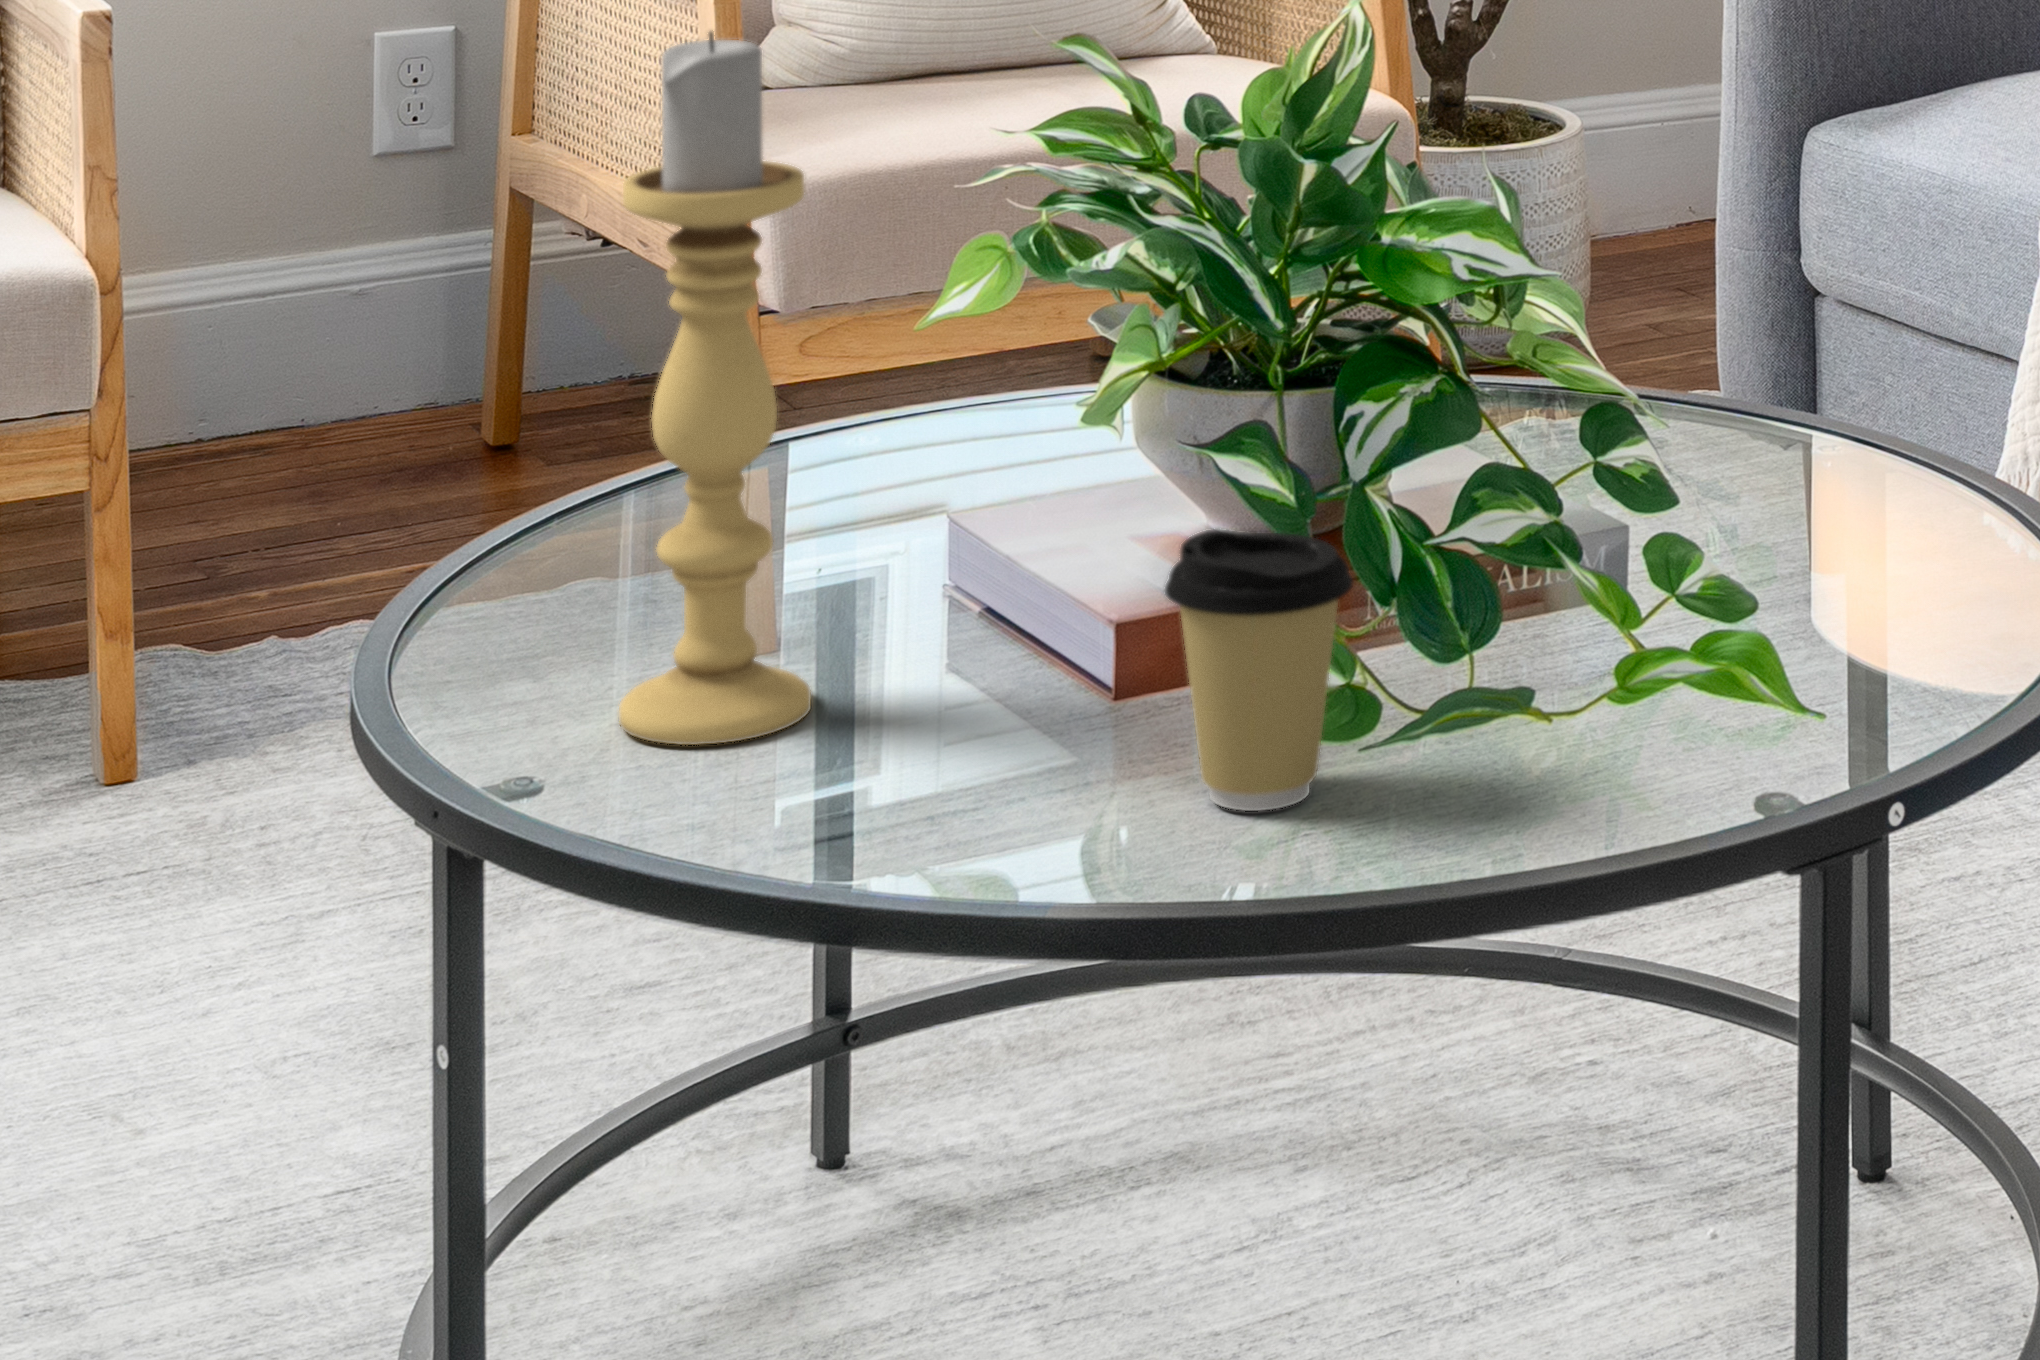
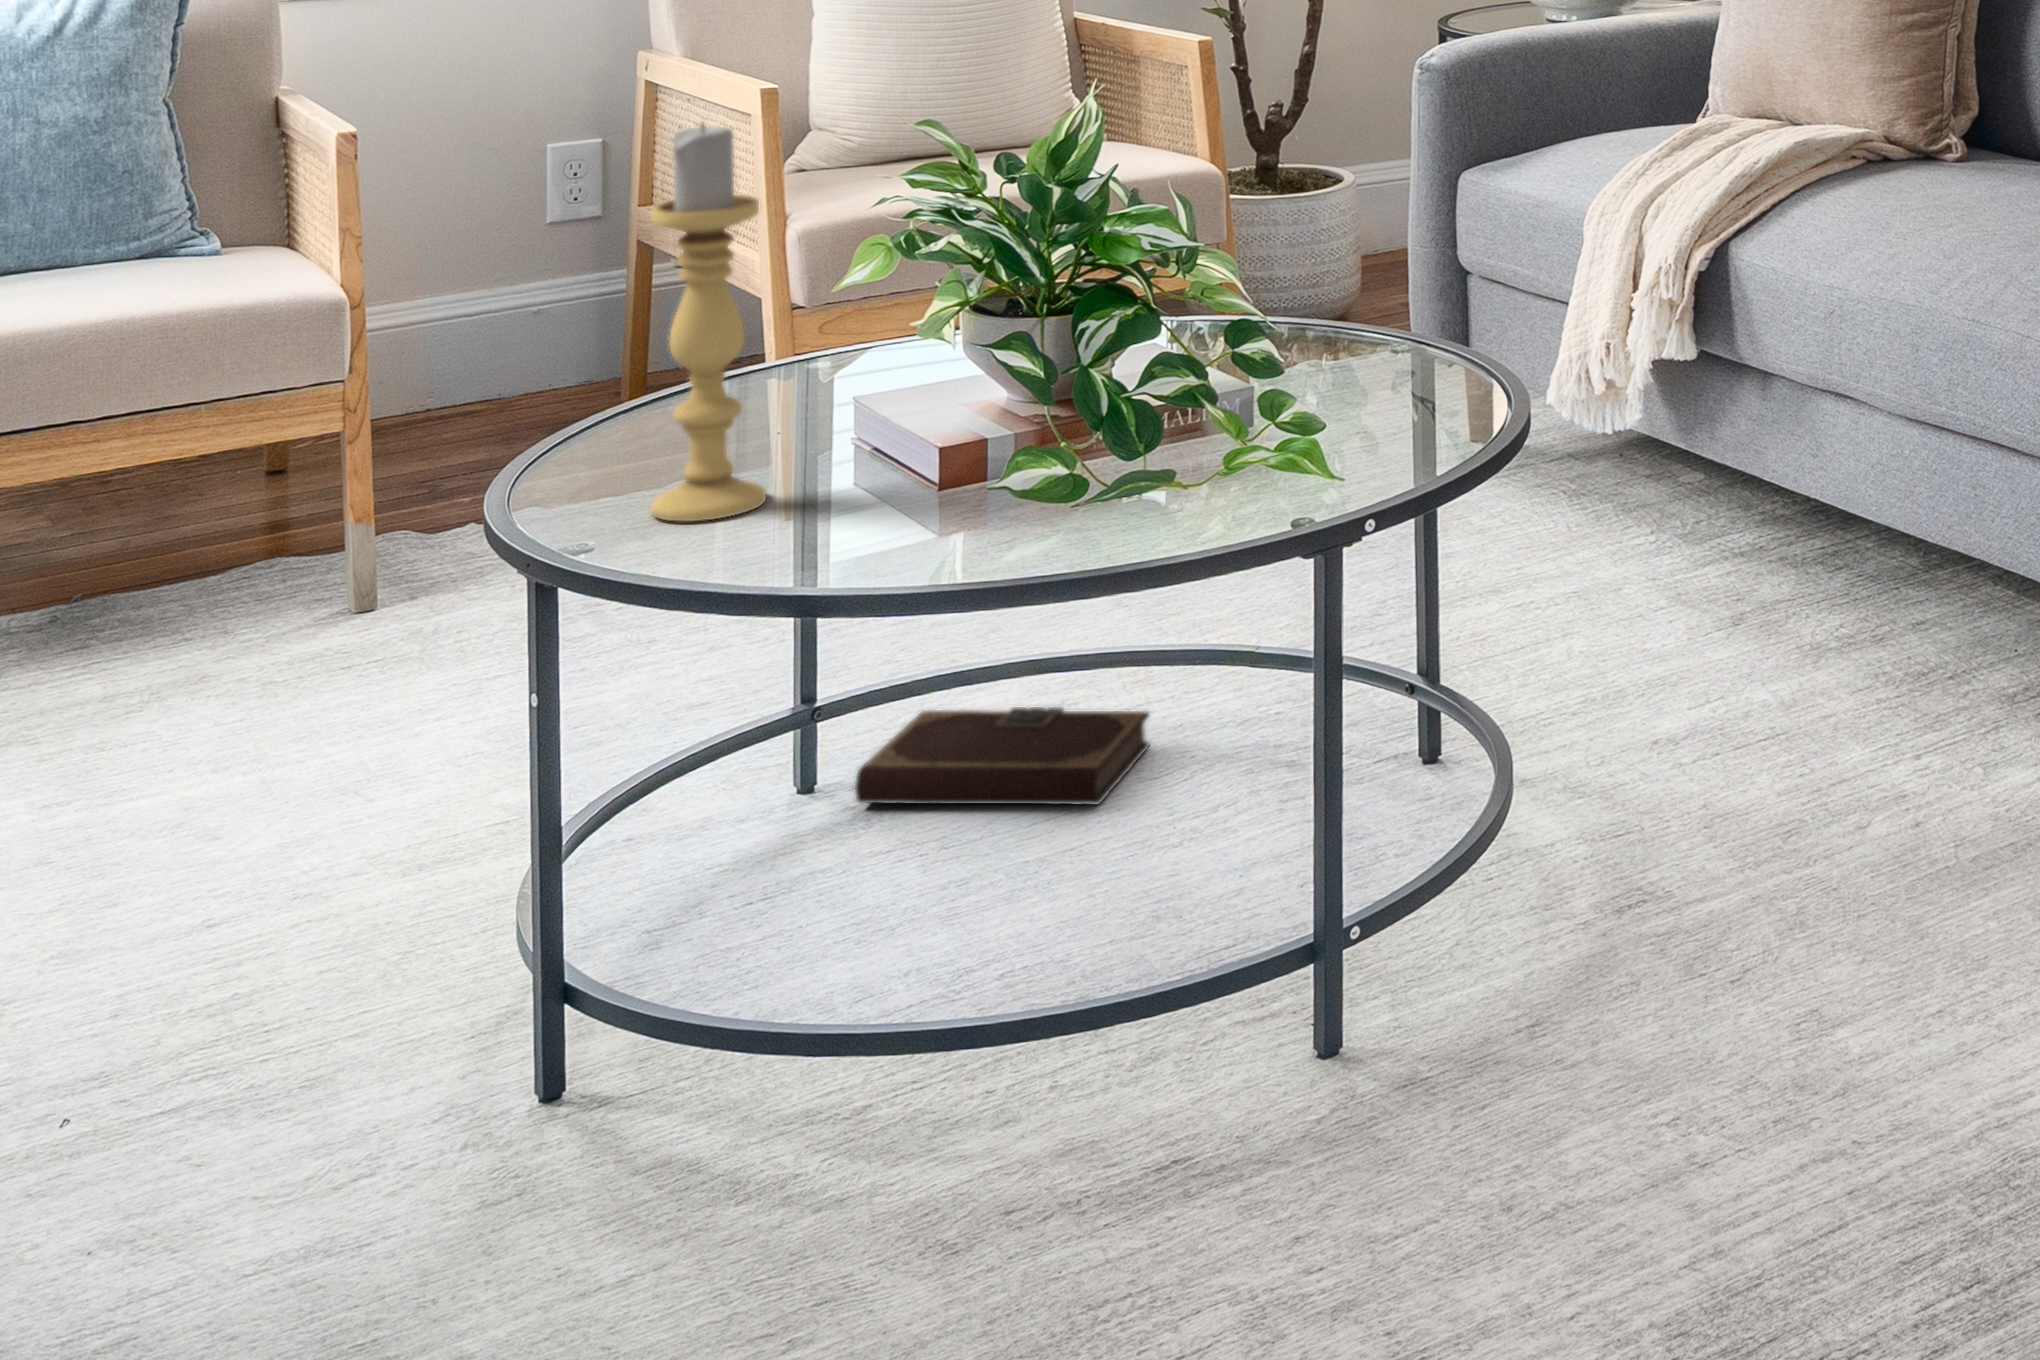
coffee cup: present [1165,529,1353,811] -> none [958,386,1066,537]
notebook: none [924,1033,1403,1233] -> present [855,707,1150,805]

